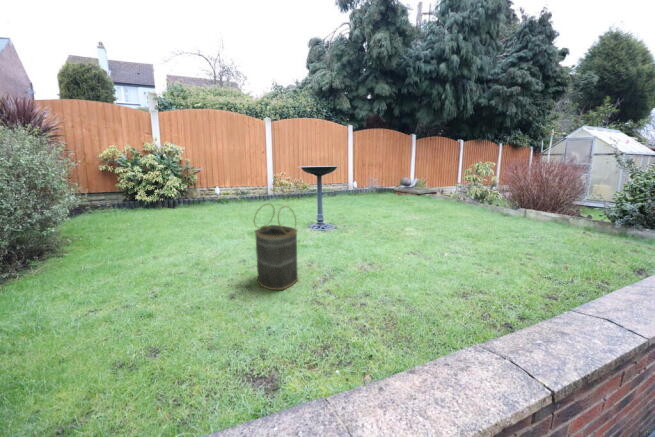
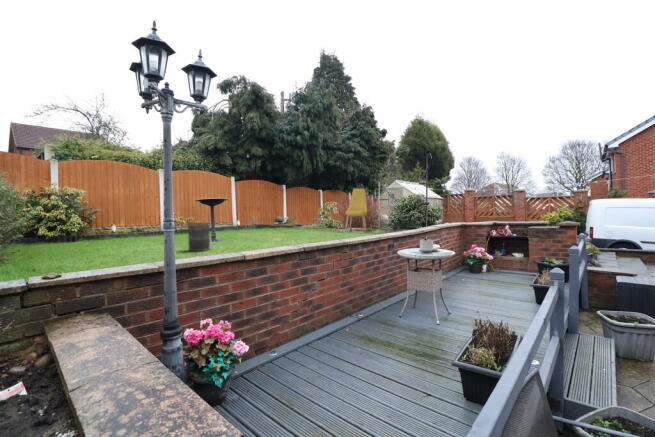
chair: none [527,143,581,225] -> present [345,189,367,231]

